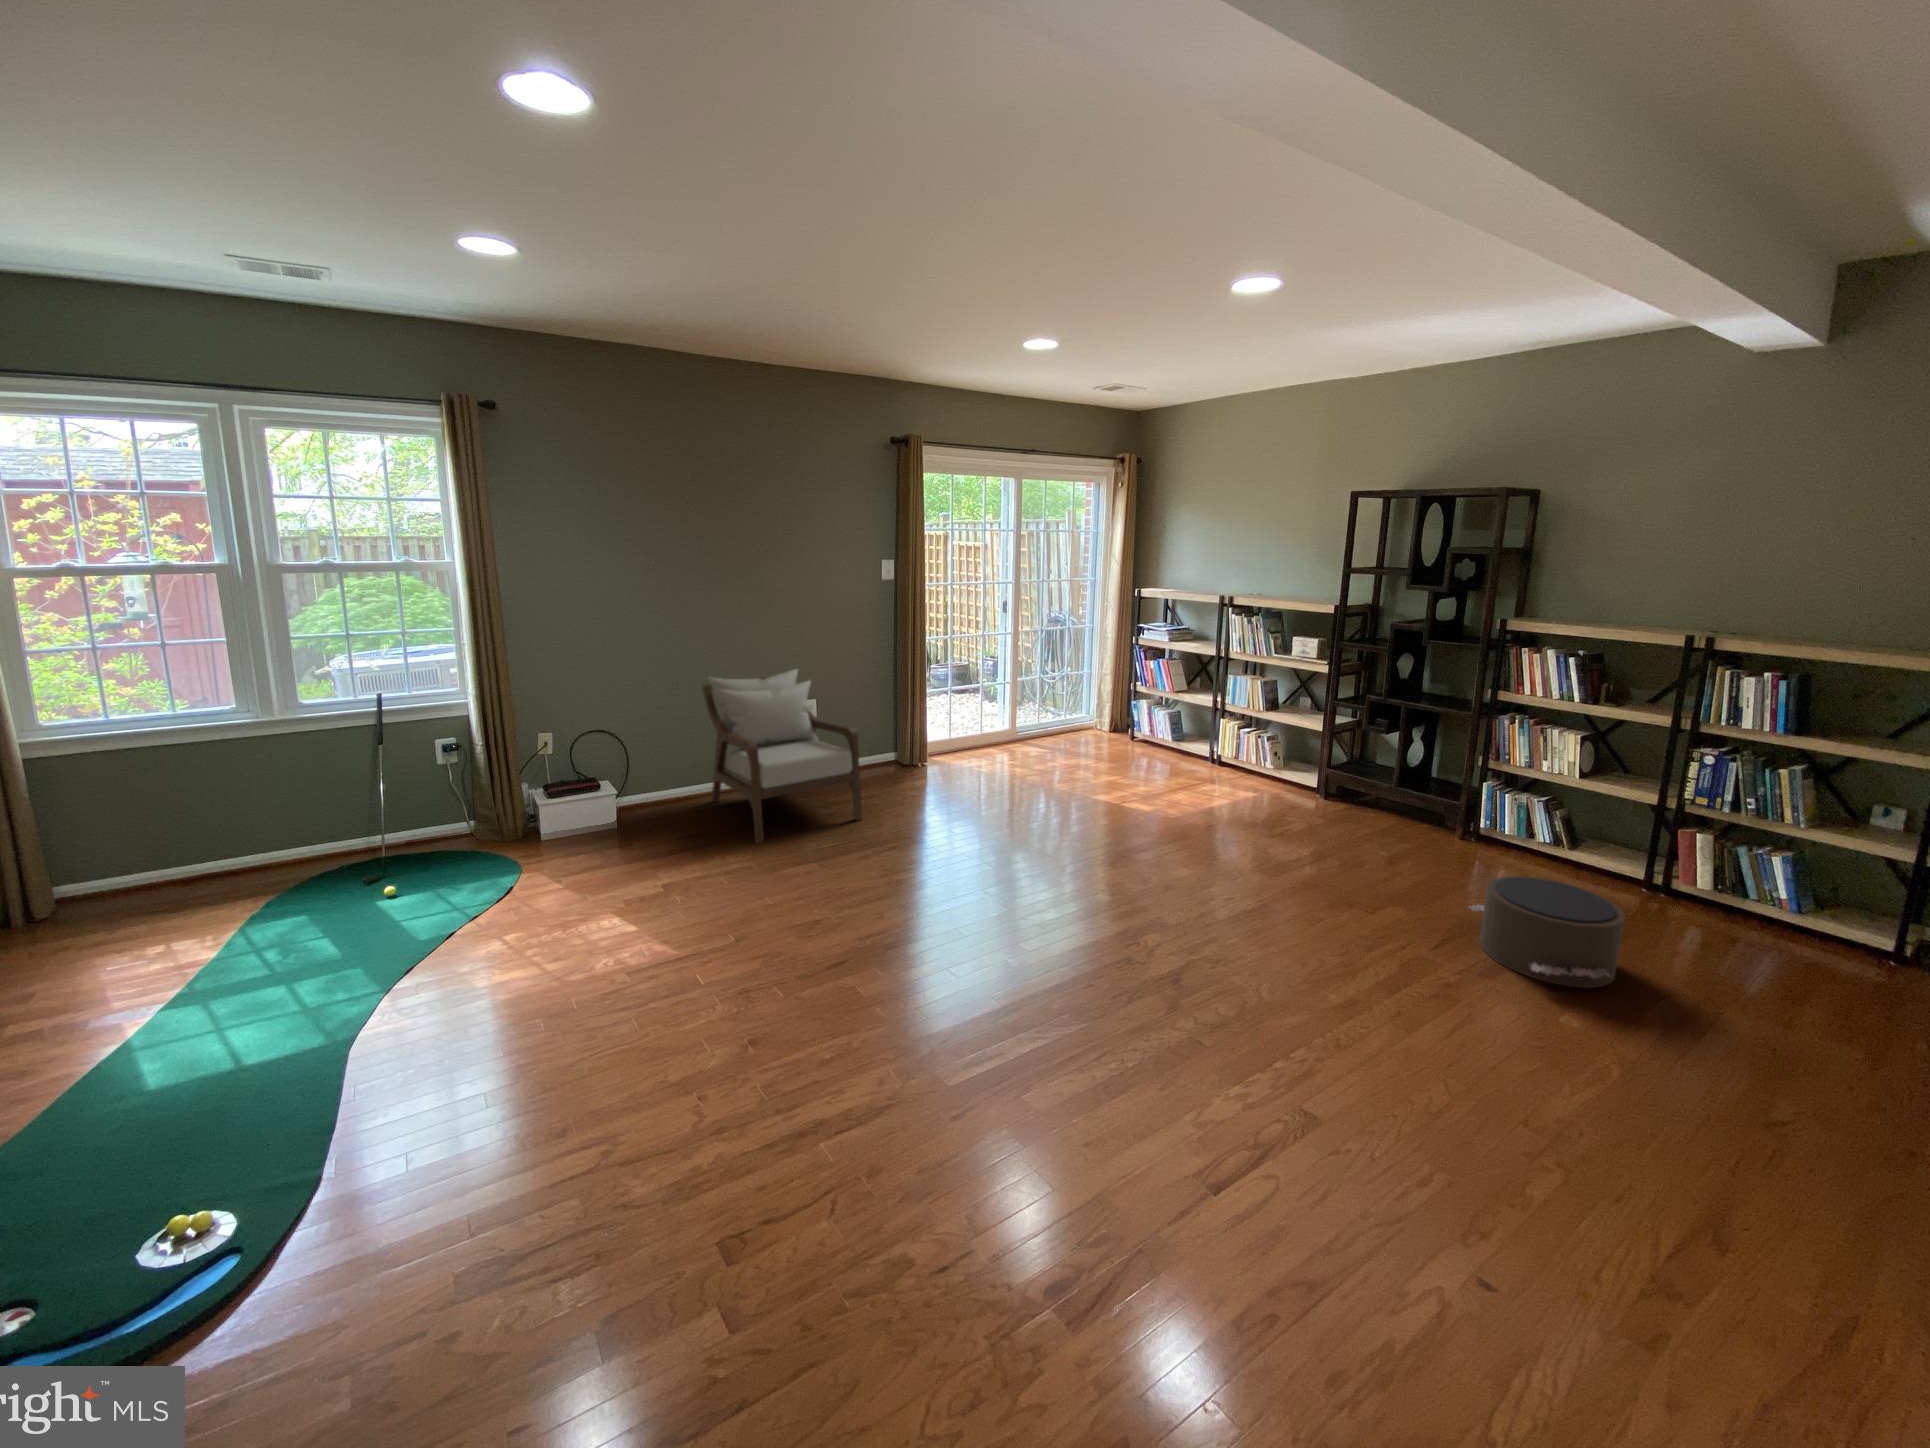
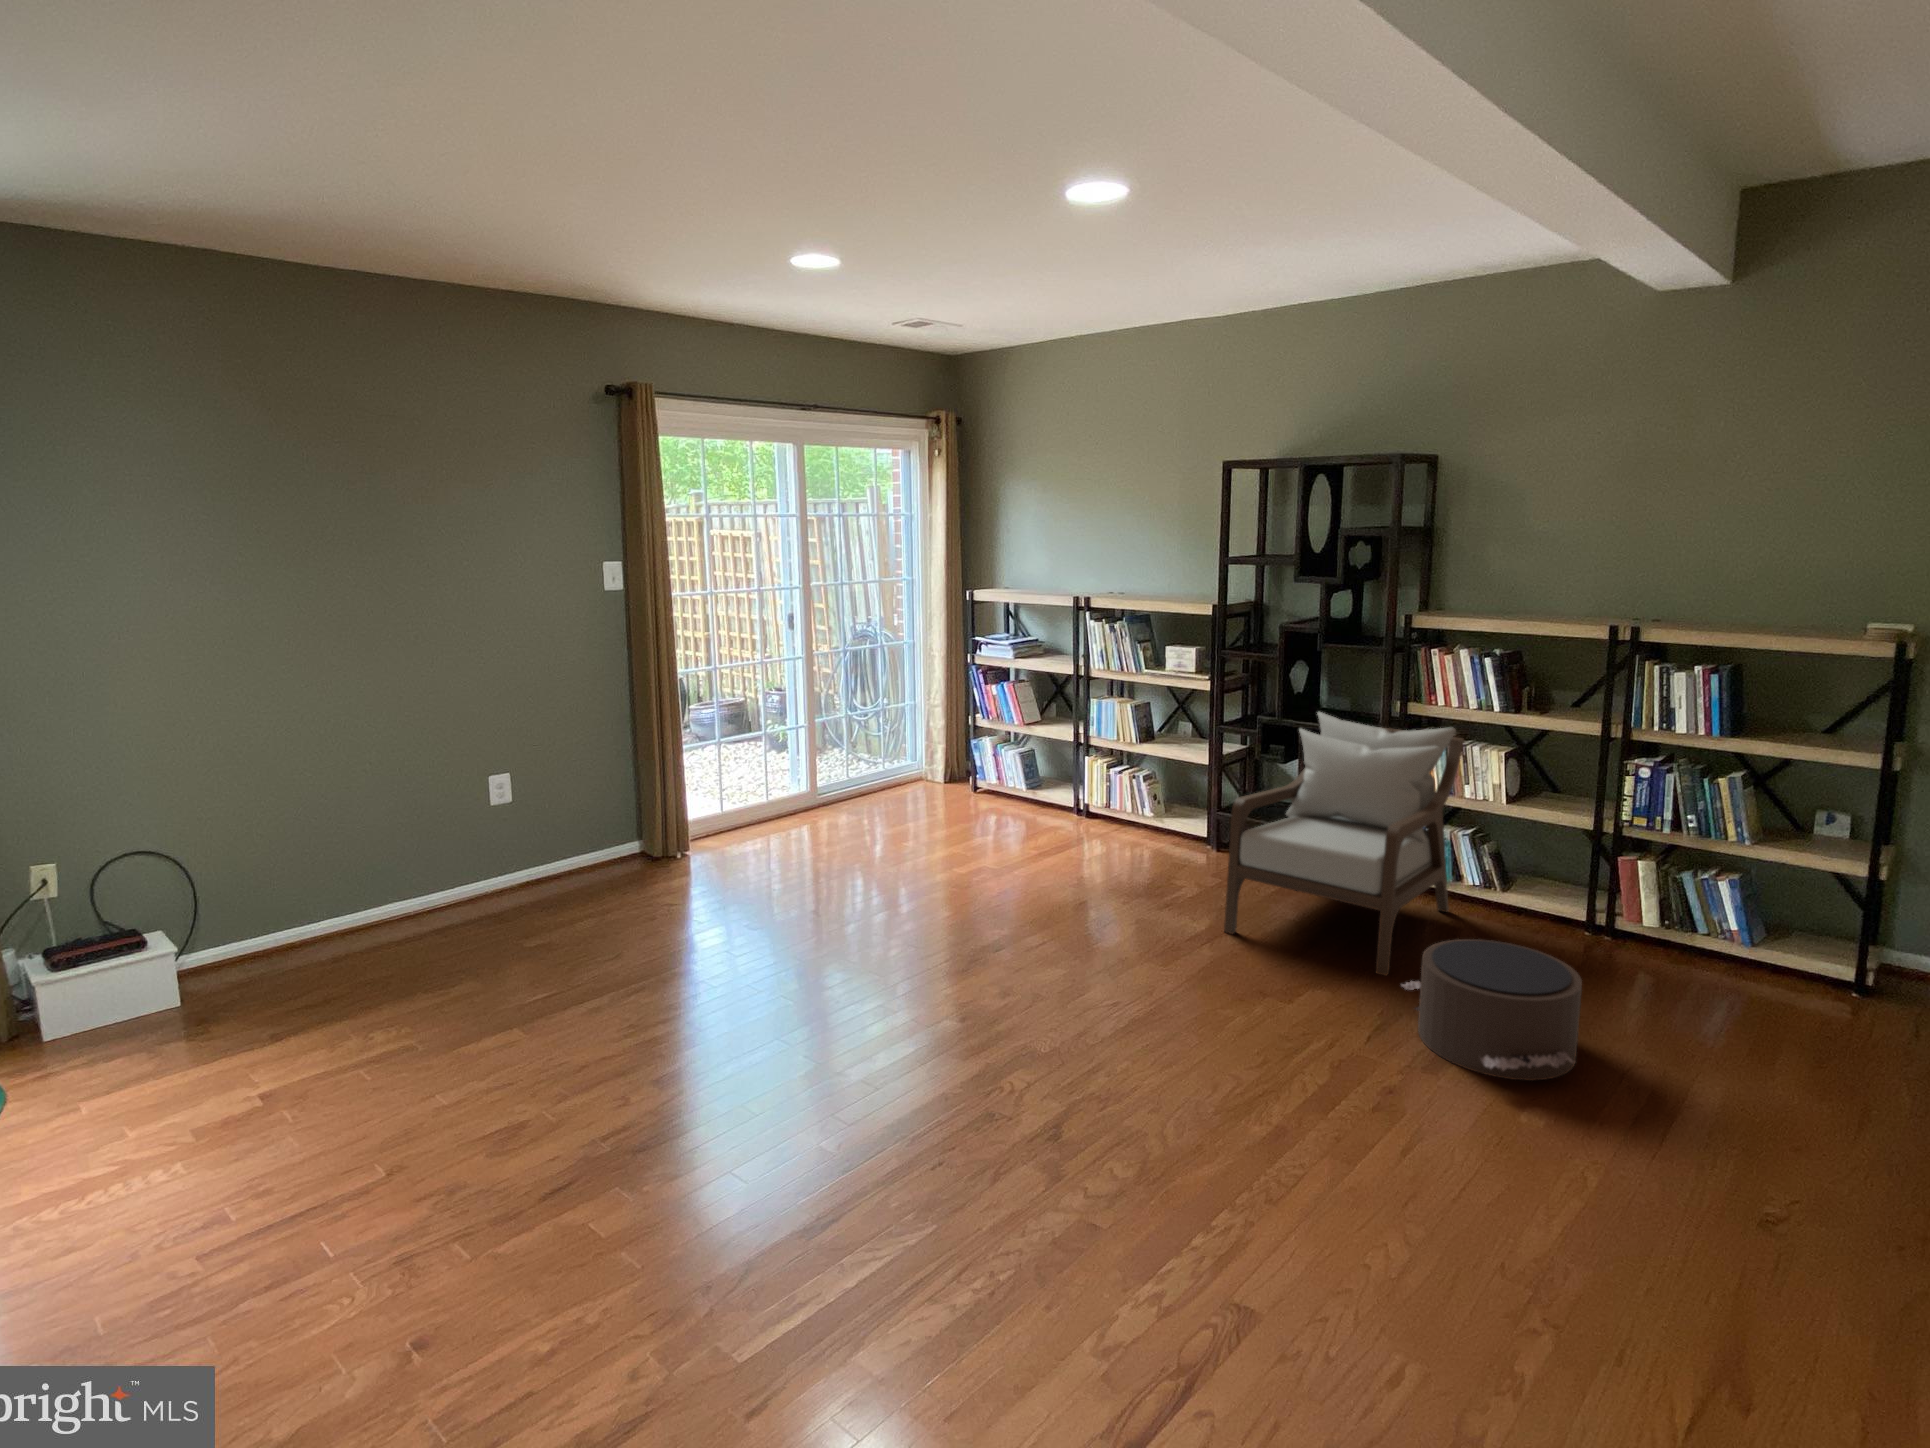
armchair: present [702,669,862,842] -> present [1224,712,1464,975]

